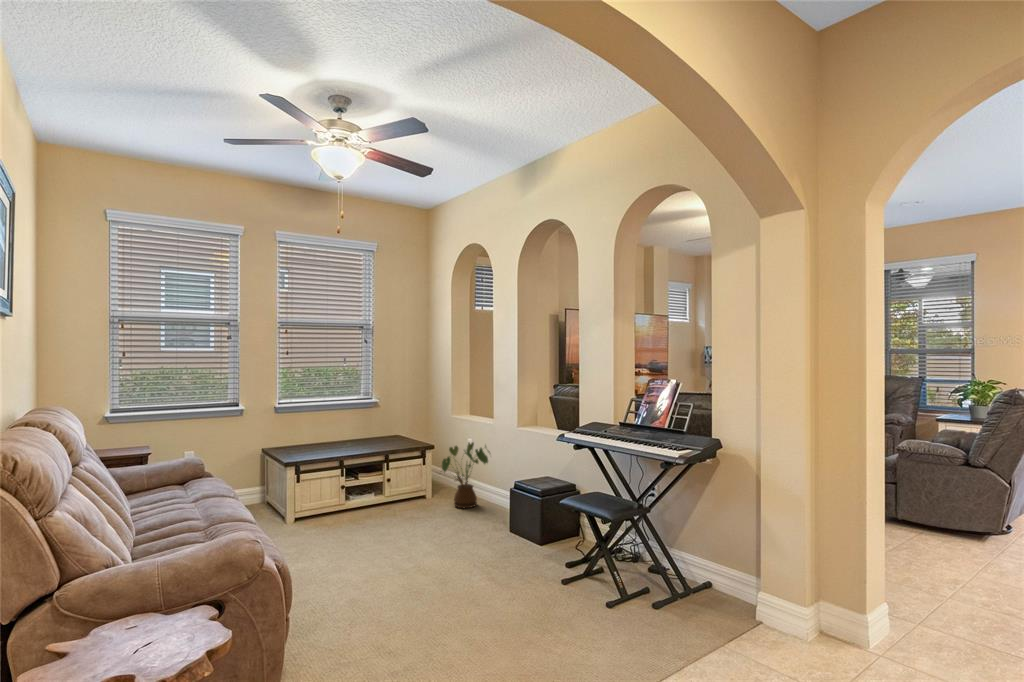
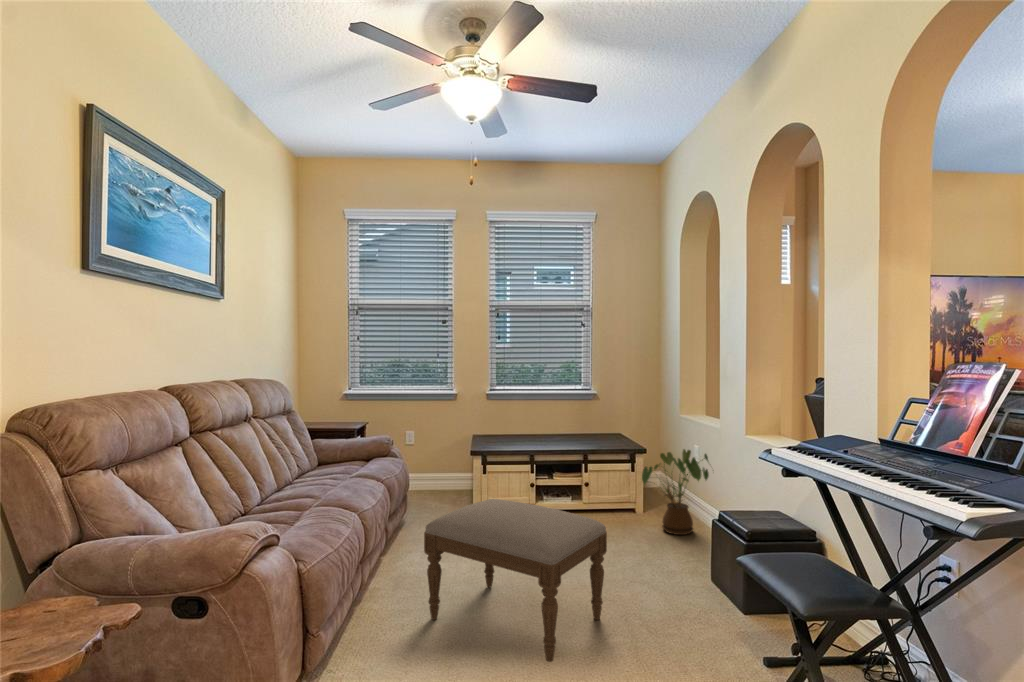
ottoman: none [324,496,457,598] -> present [424,499,607,662]

